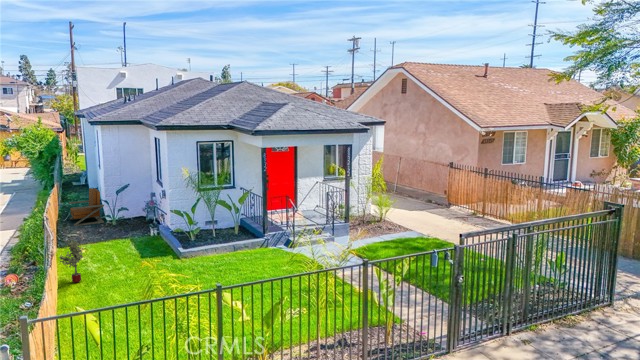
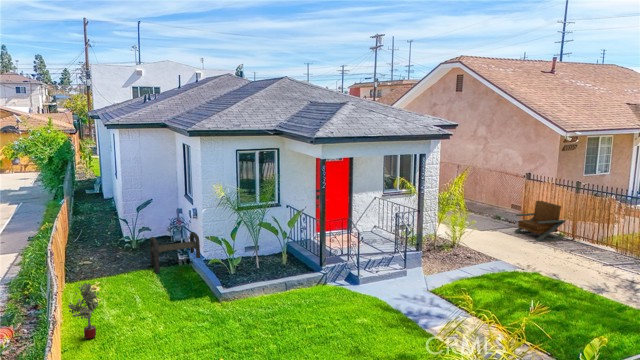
lounge chair: present [69,188,104,226] -> present [514,201,565,241]
bench: none [126,209,168,241] -> present [150,232,200,273]

